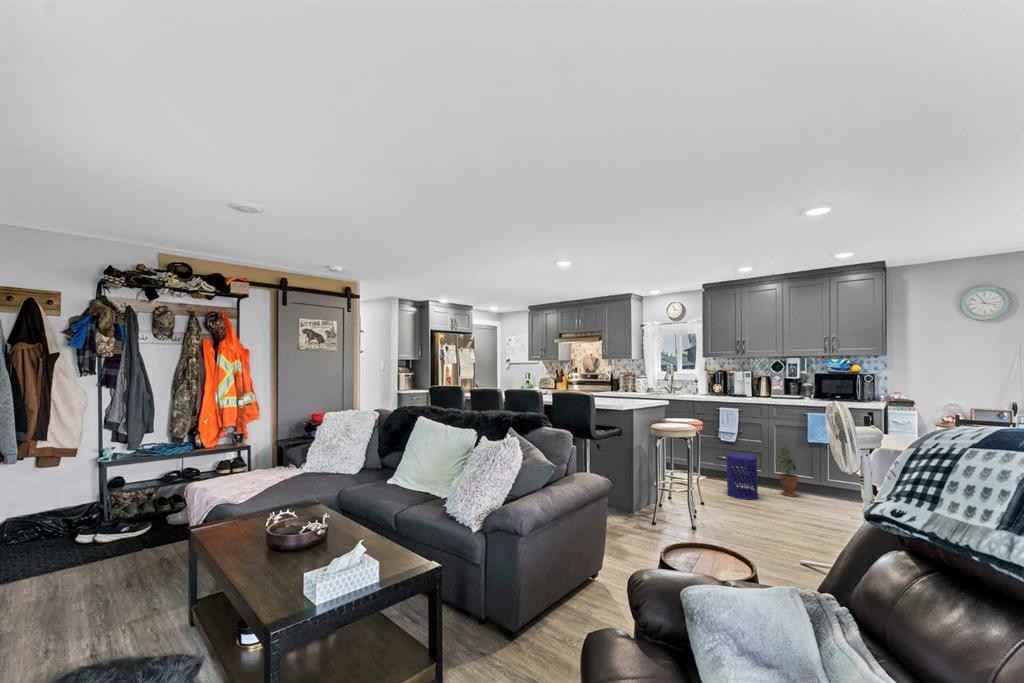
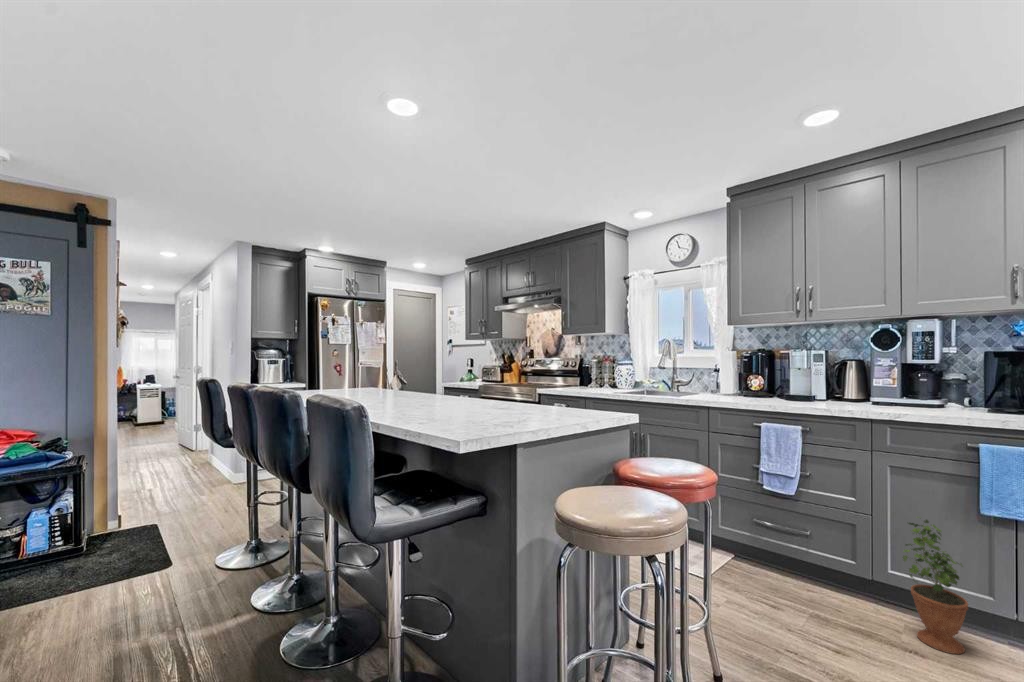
waste bin: present [726,453,758,500] -> none [778,531,864,665]

